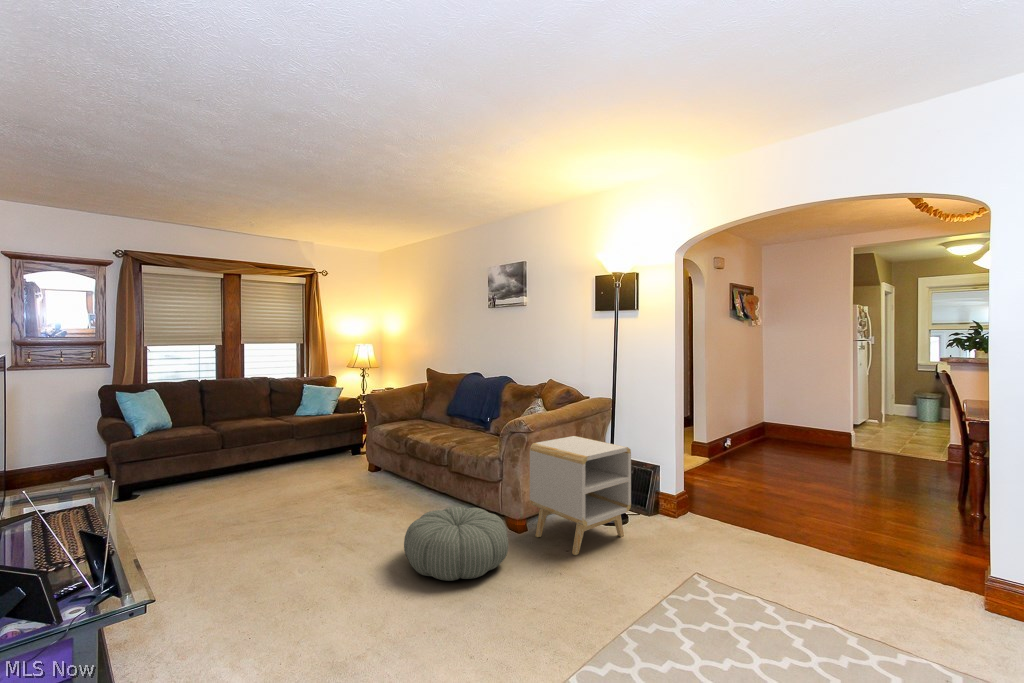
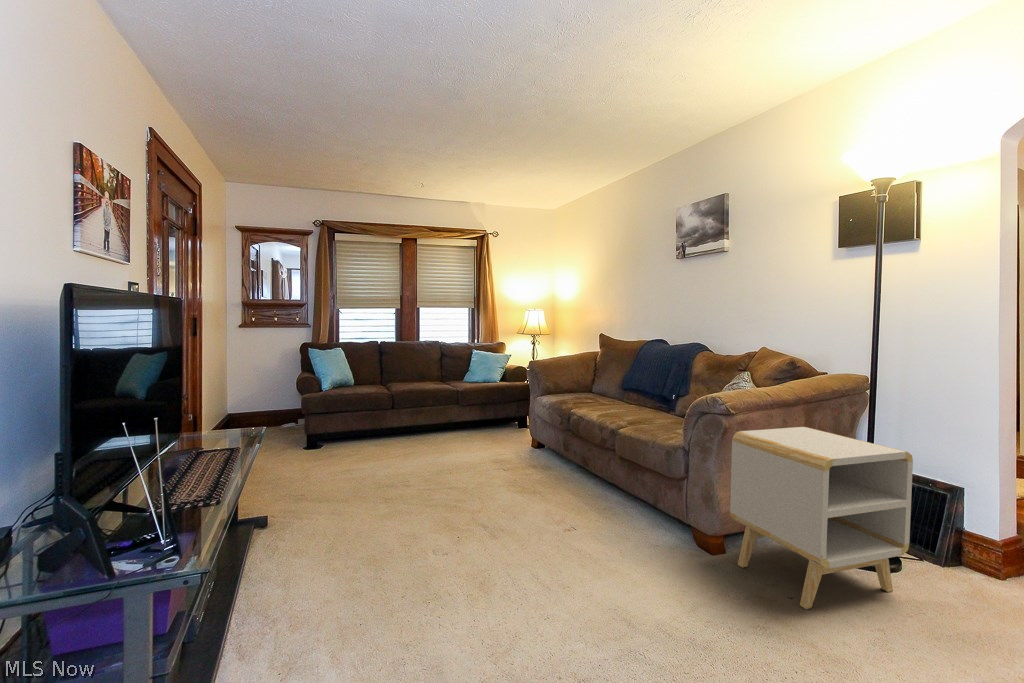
pouf: present [404,507,508,581] -> none [548,506,695,615]

